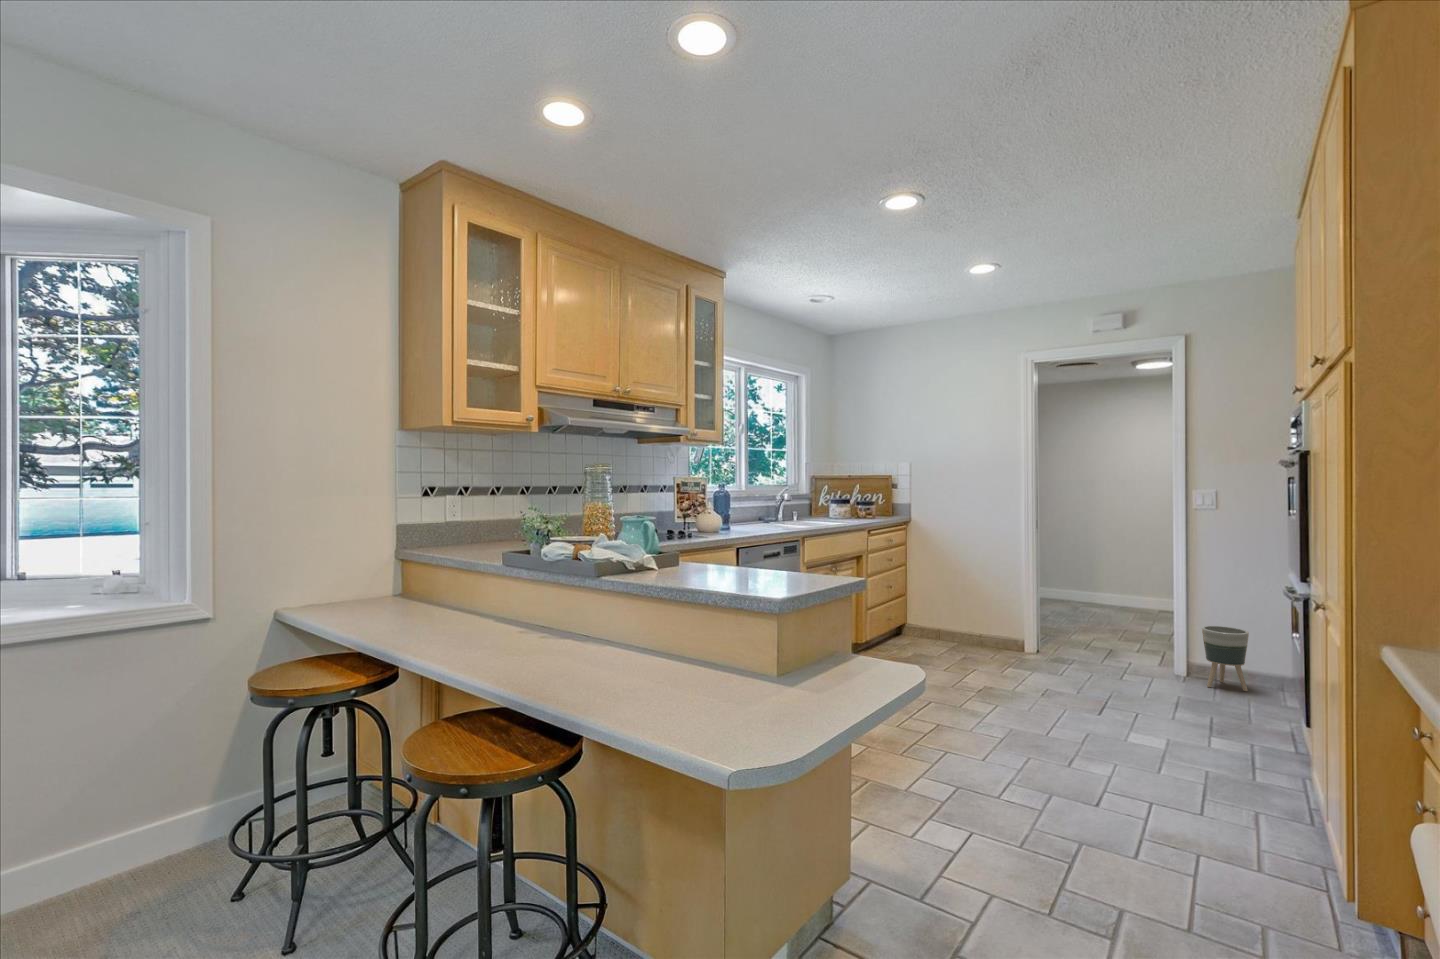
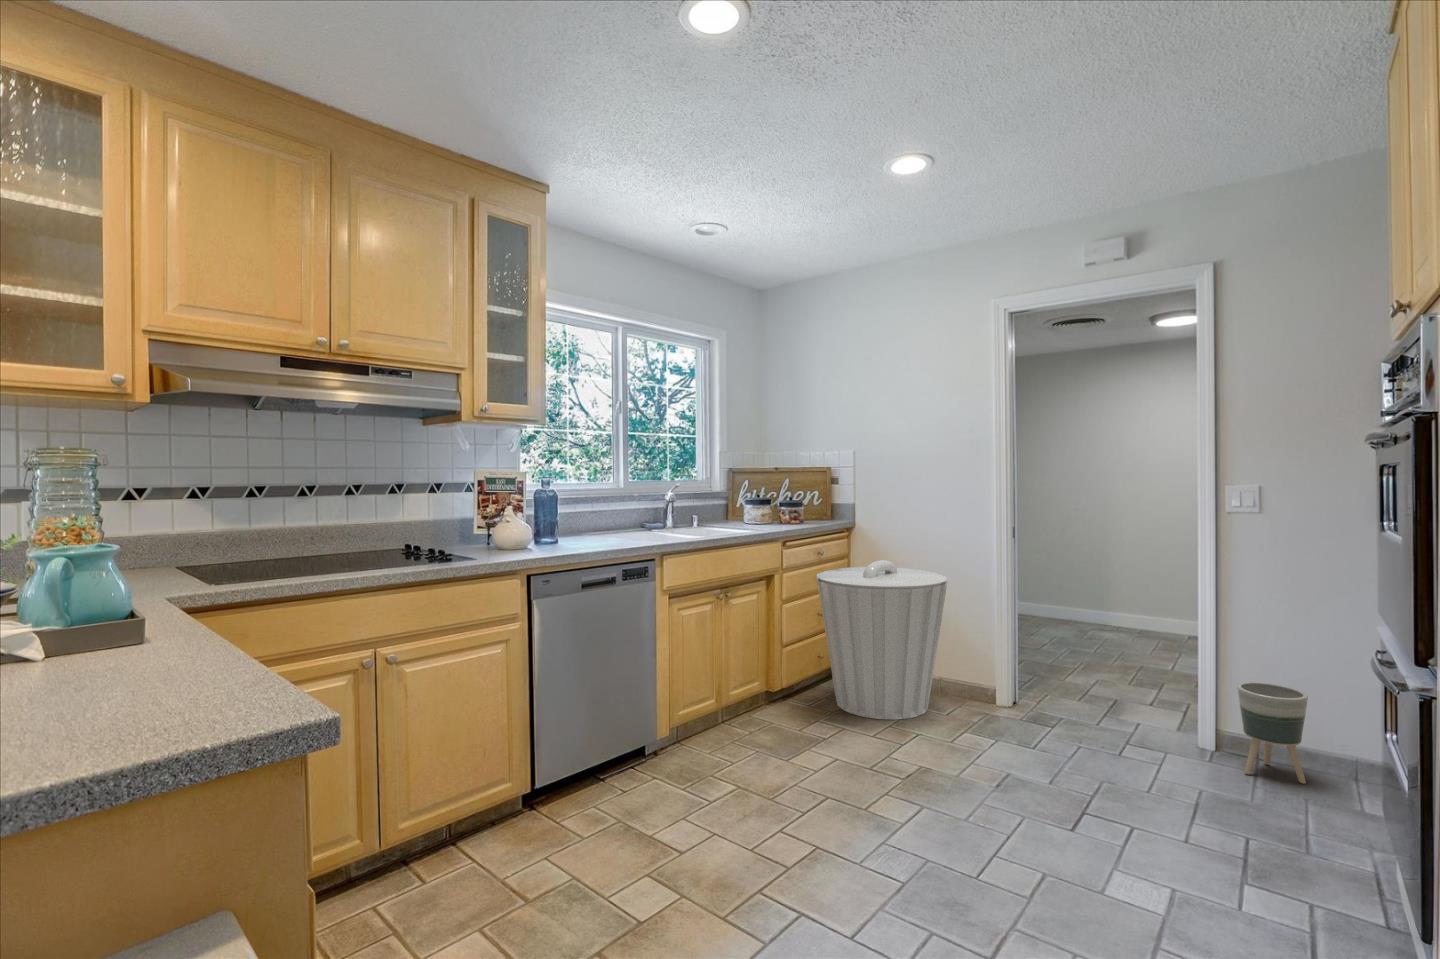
trash can: none [892,545,992,661] -> present [816,560,947,720]

